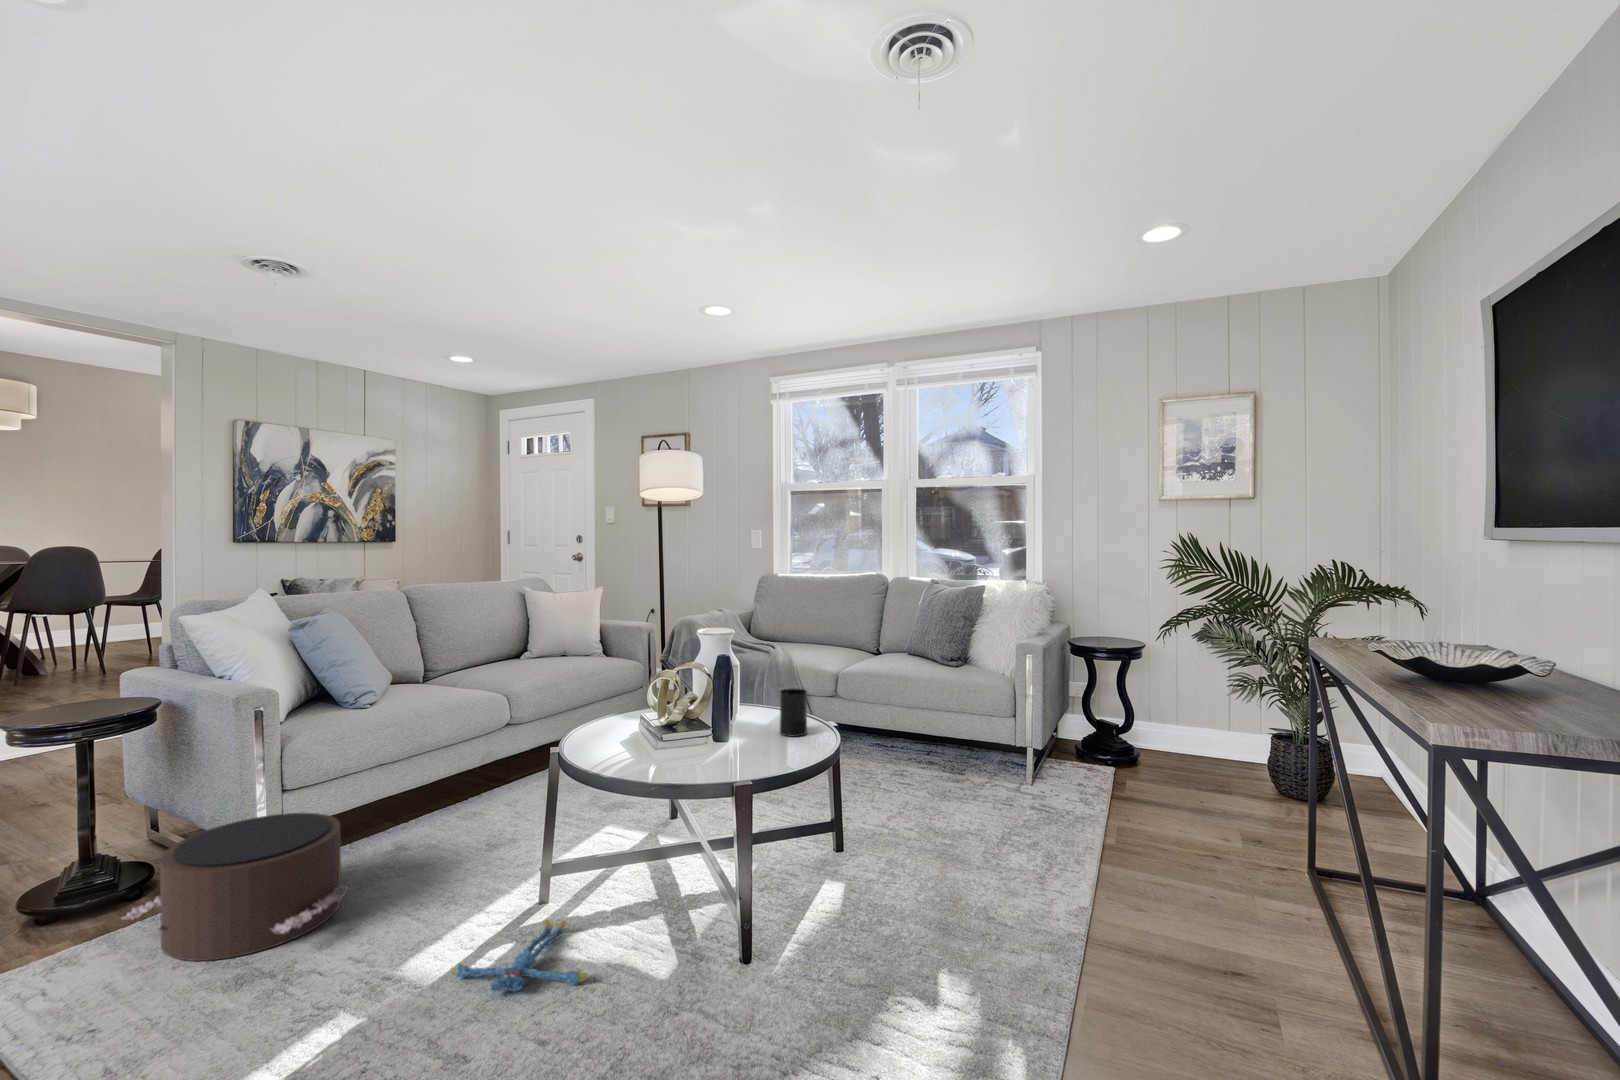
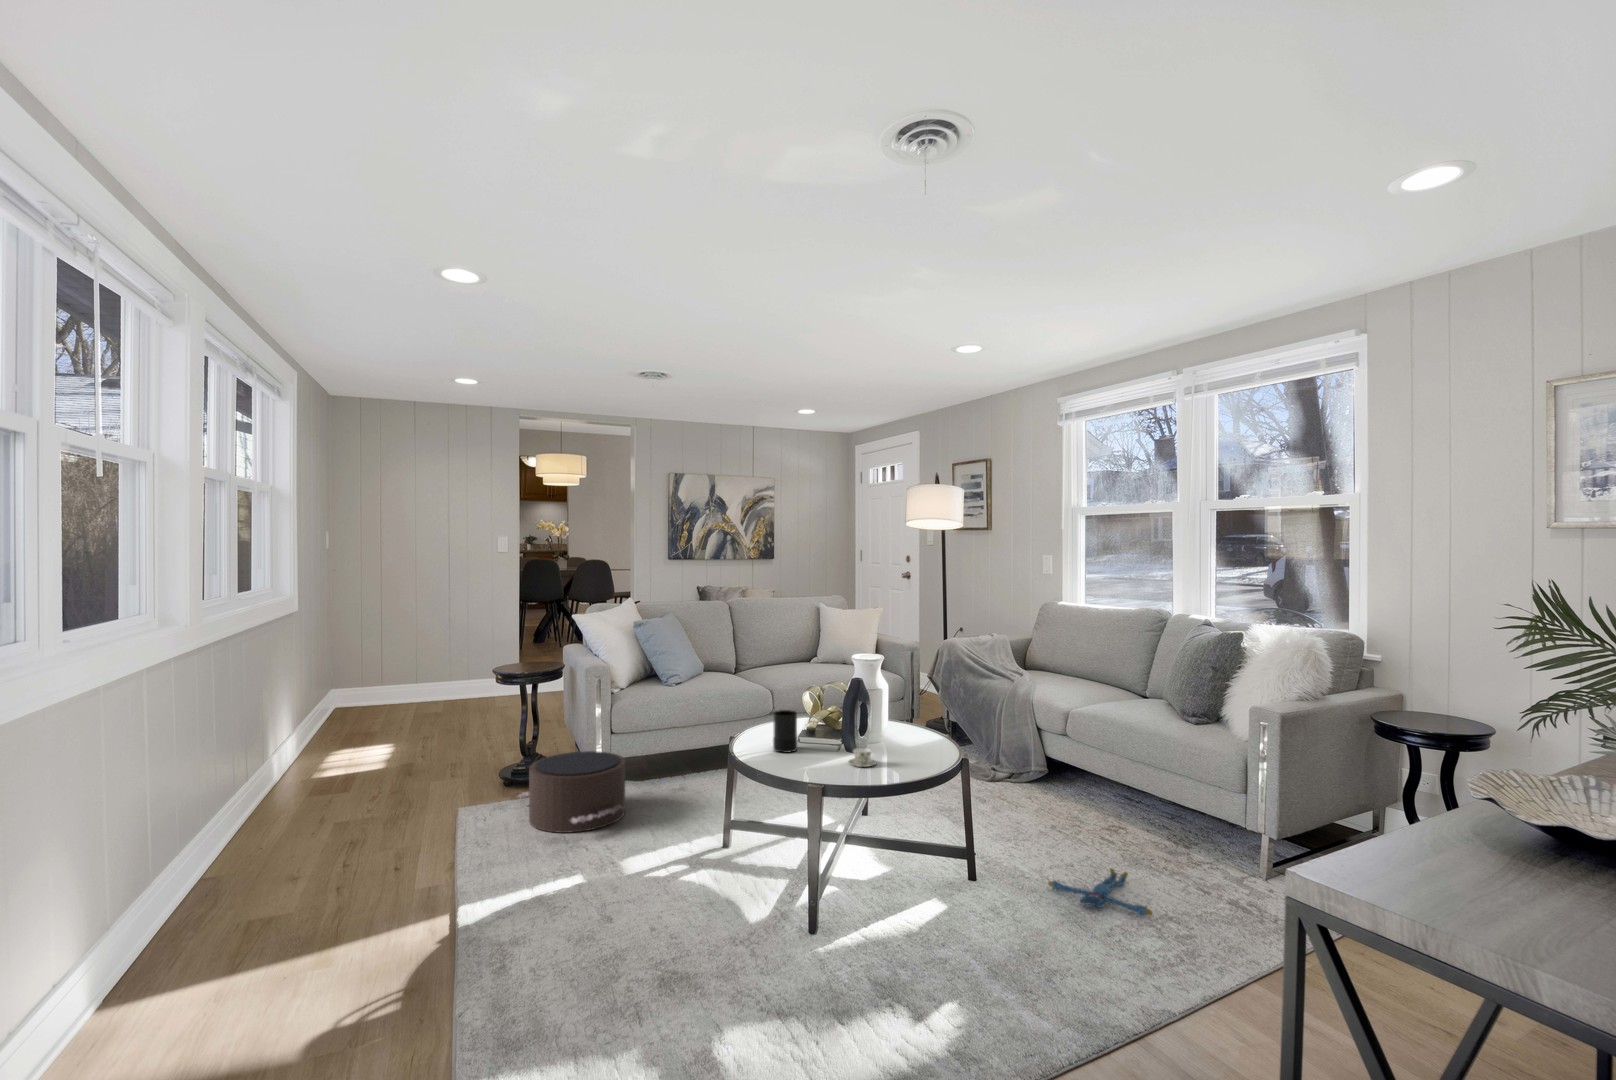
candle: present [780,688,807,737] -> present [773,710,797,753]
teacup: none [742,738,776,760] -> present [848,748,877,767]
plush toy: present [450,920,587,992] -> present [1048,868,1153,916]

